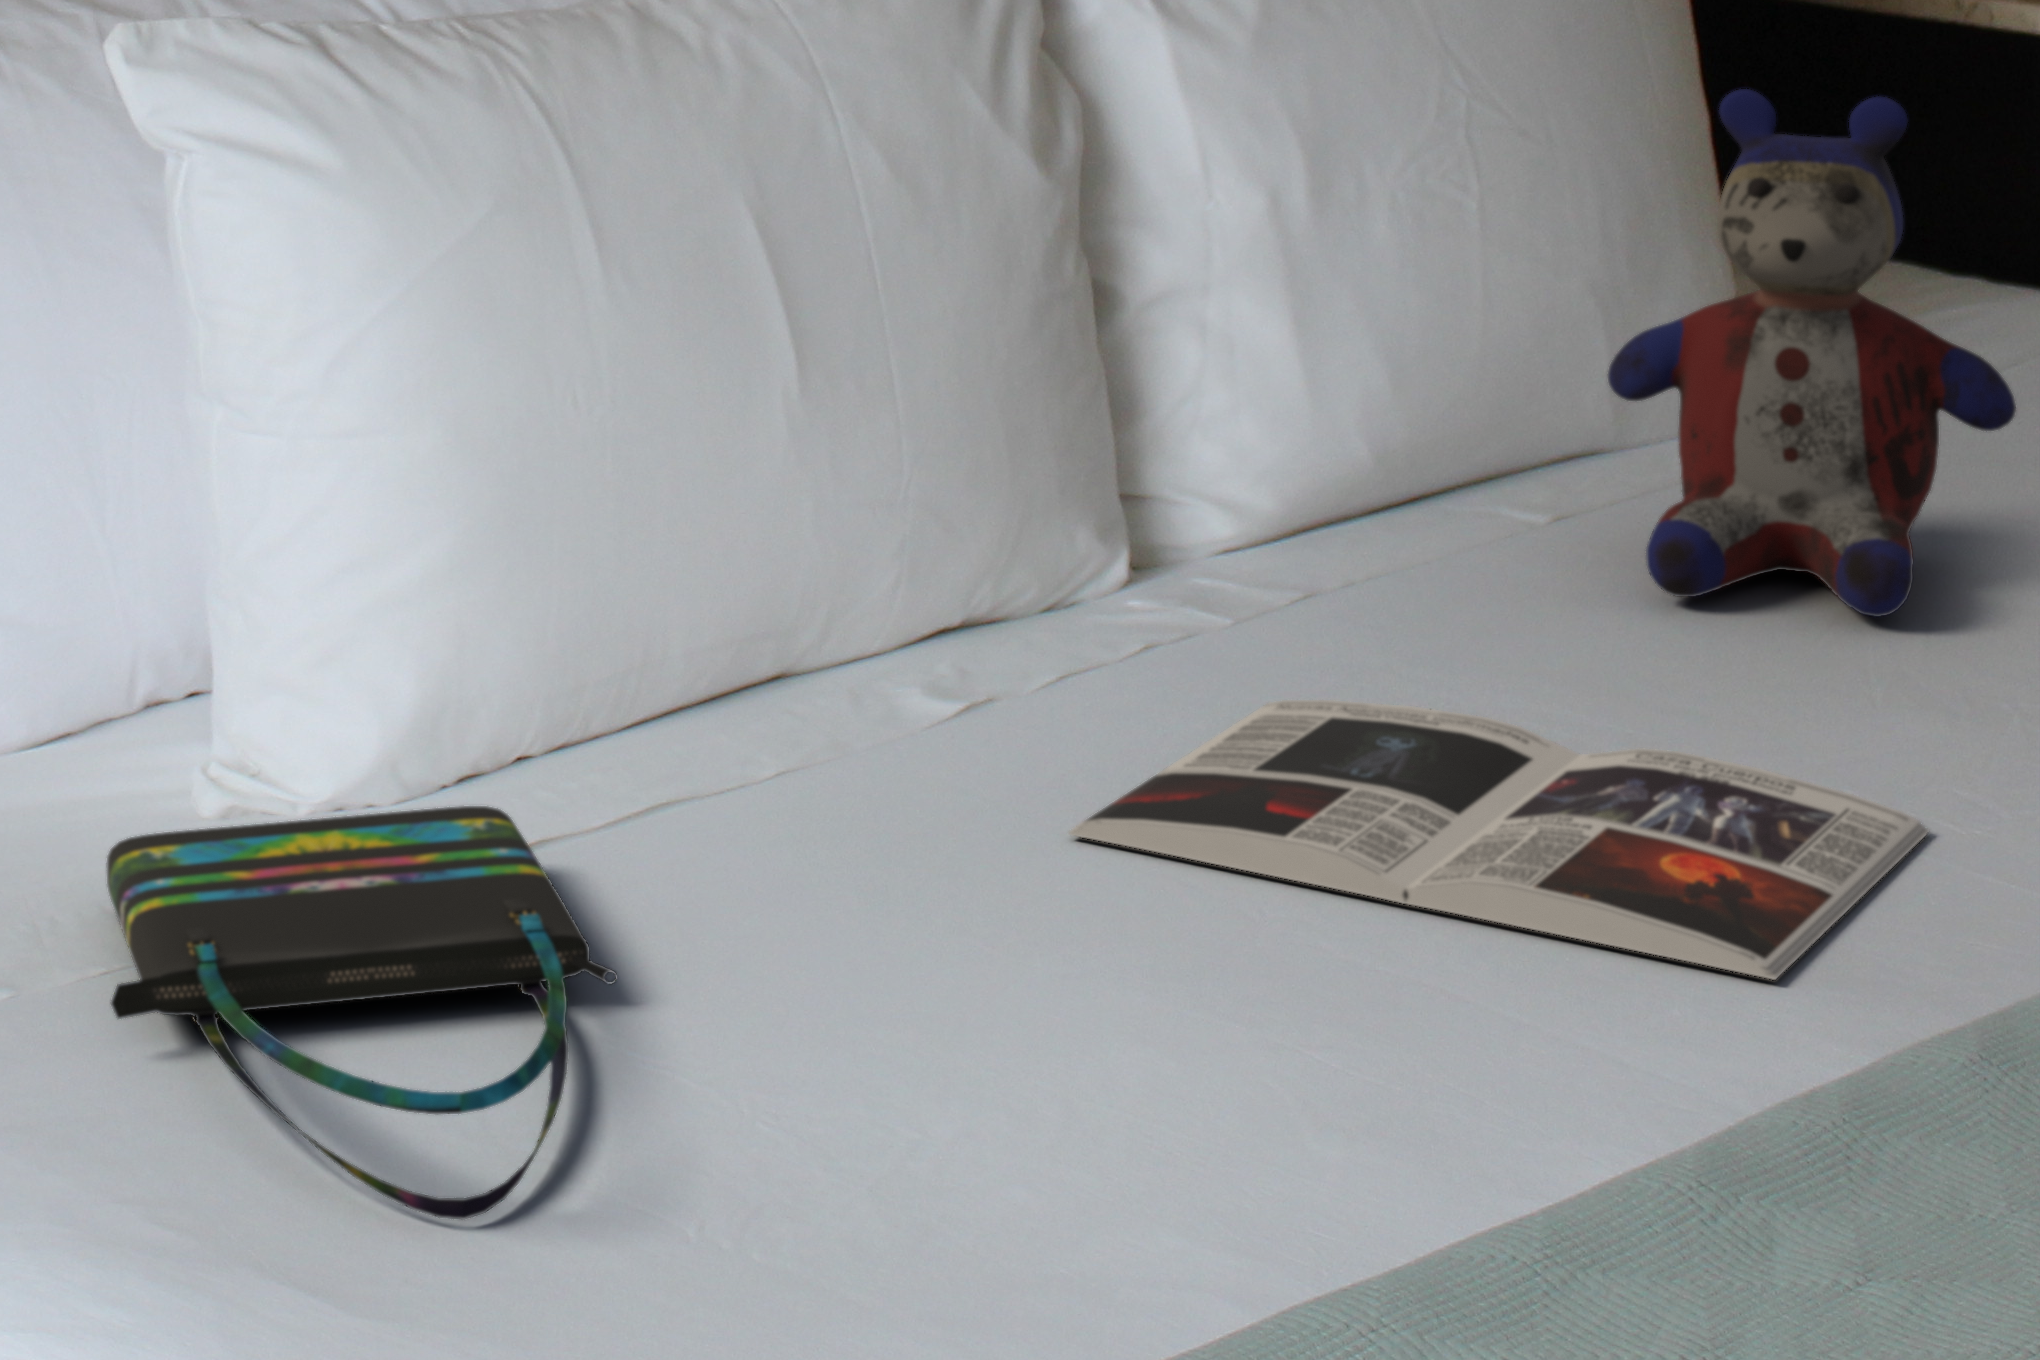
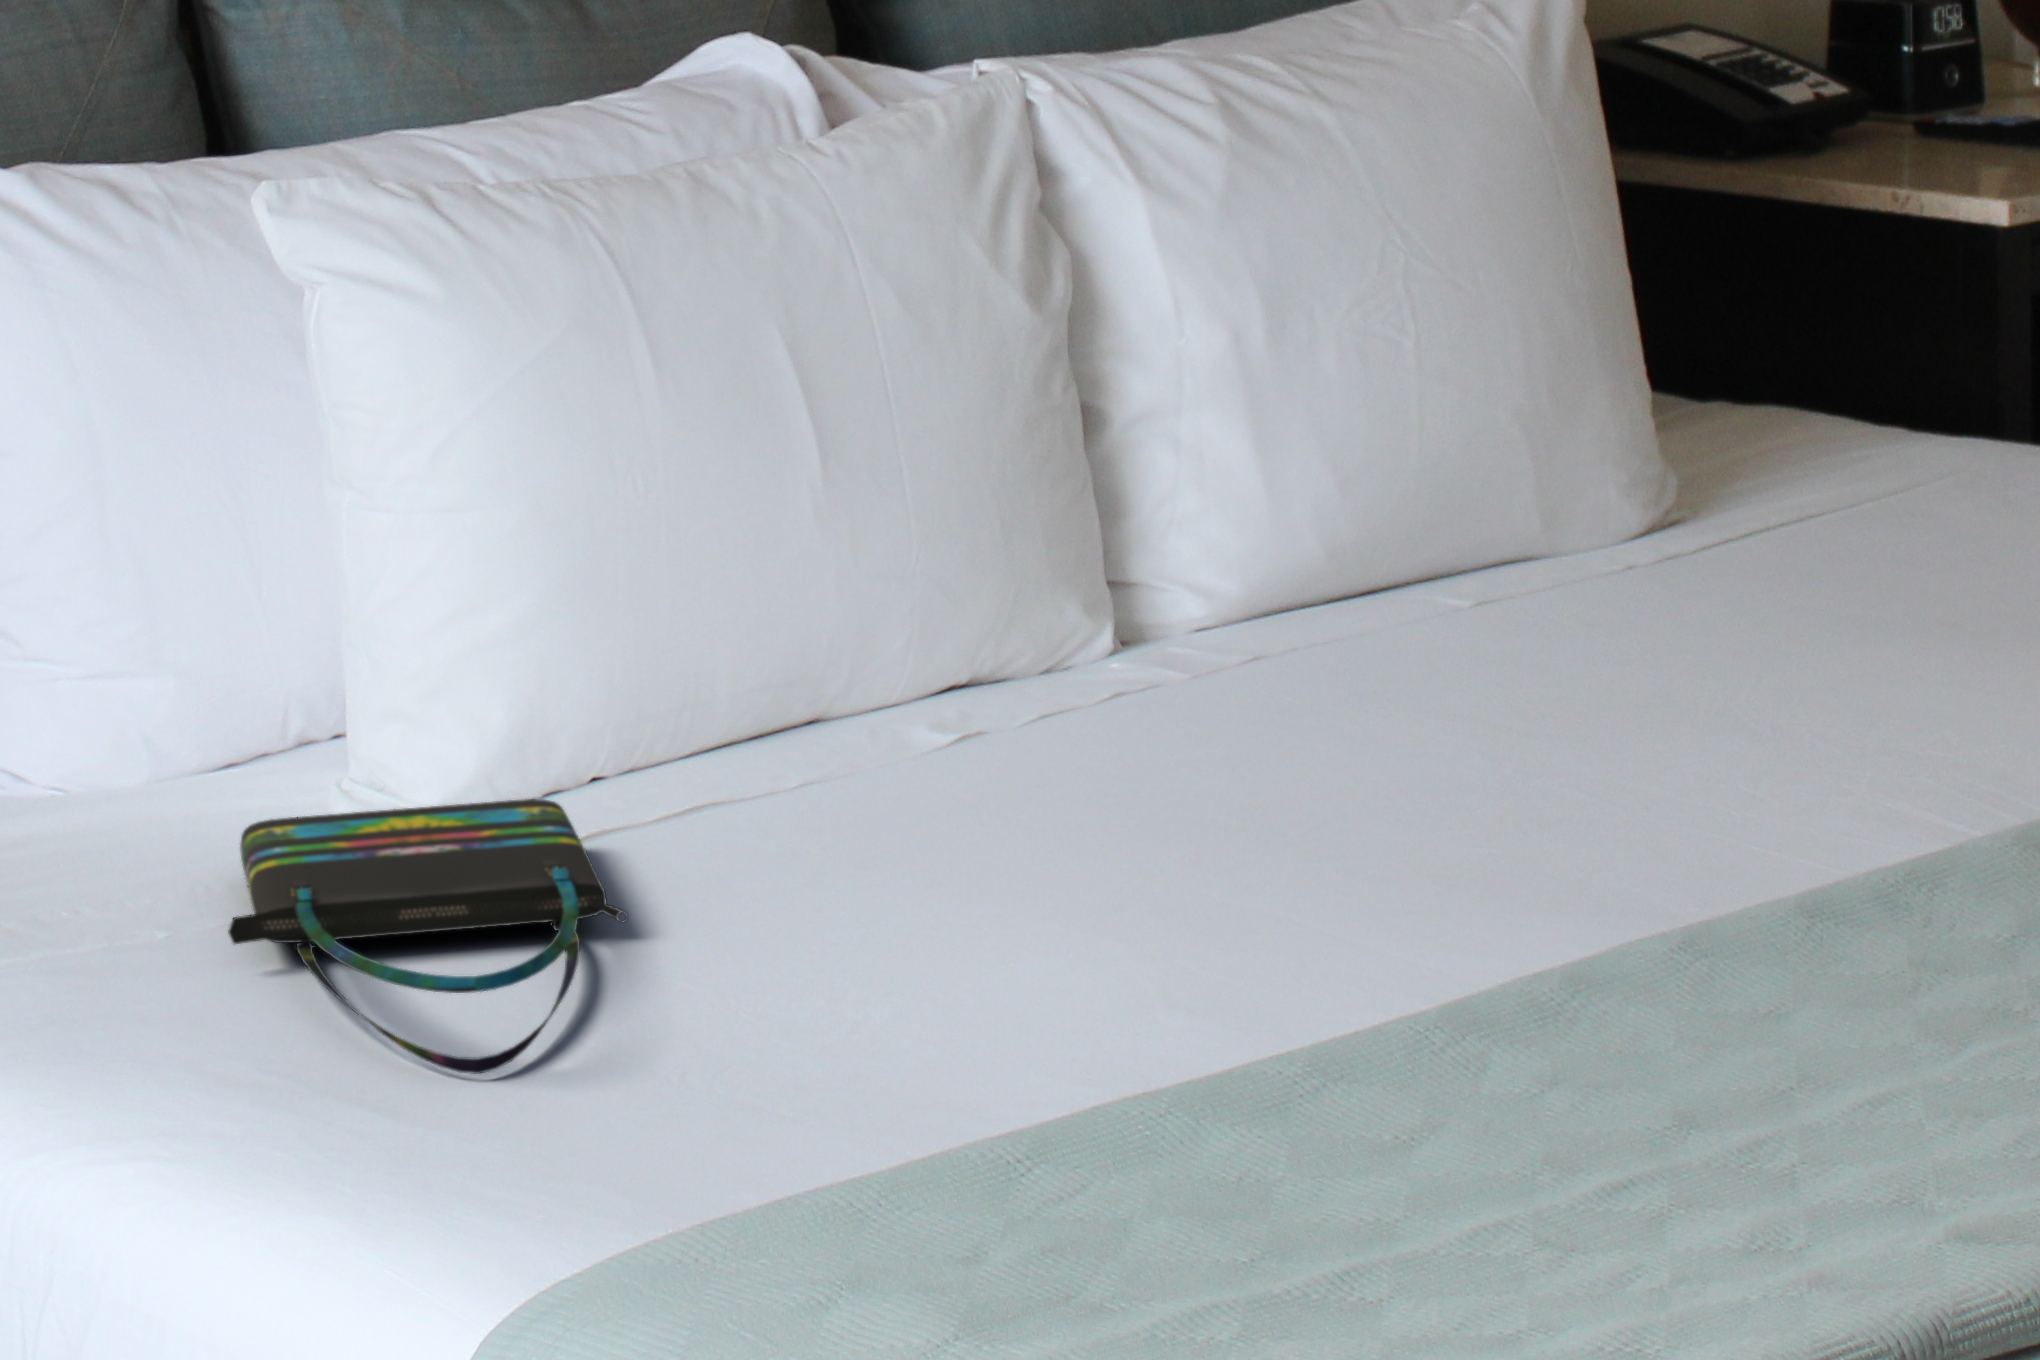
stuffed bear: present [1608,89,2016,617] -> none [1509,244,1834,670]
magazine: present [1069,700,1929,980] -> none [1010,730,1696,917]

